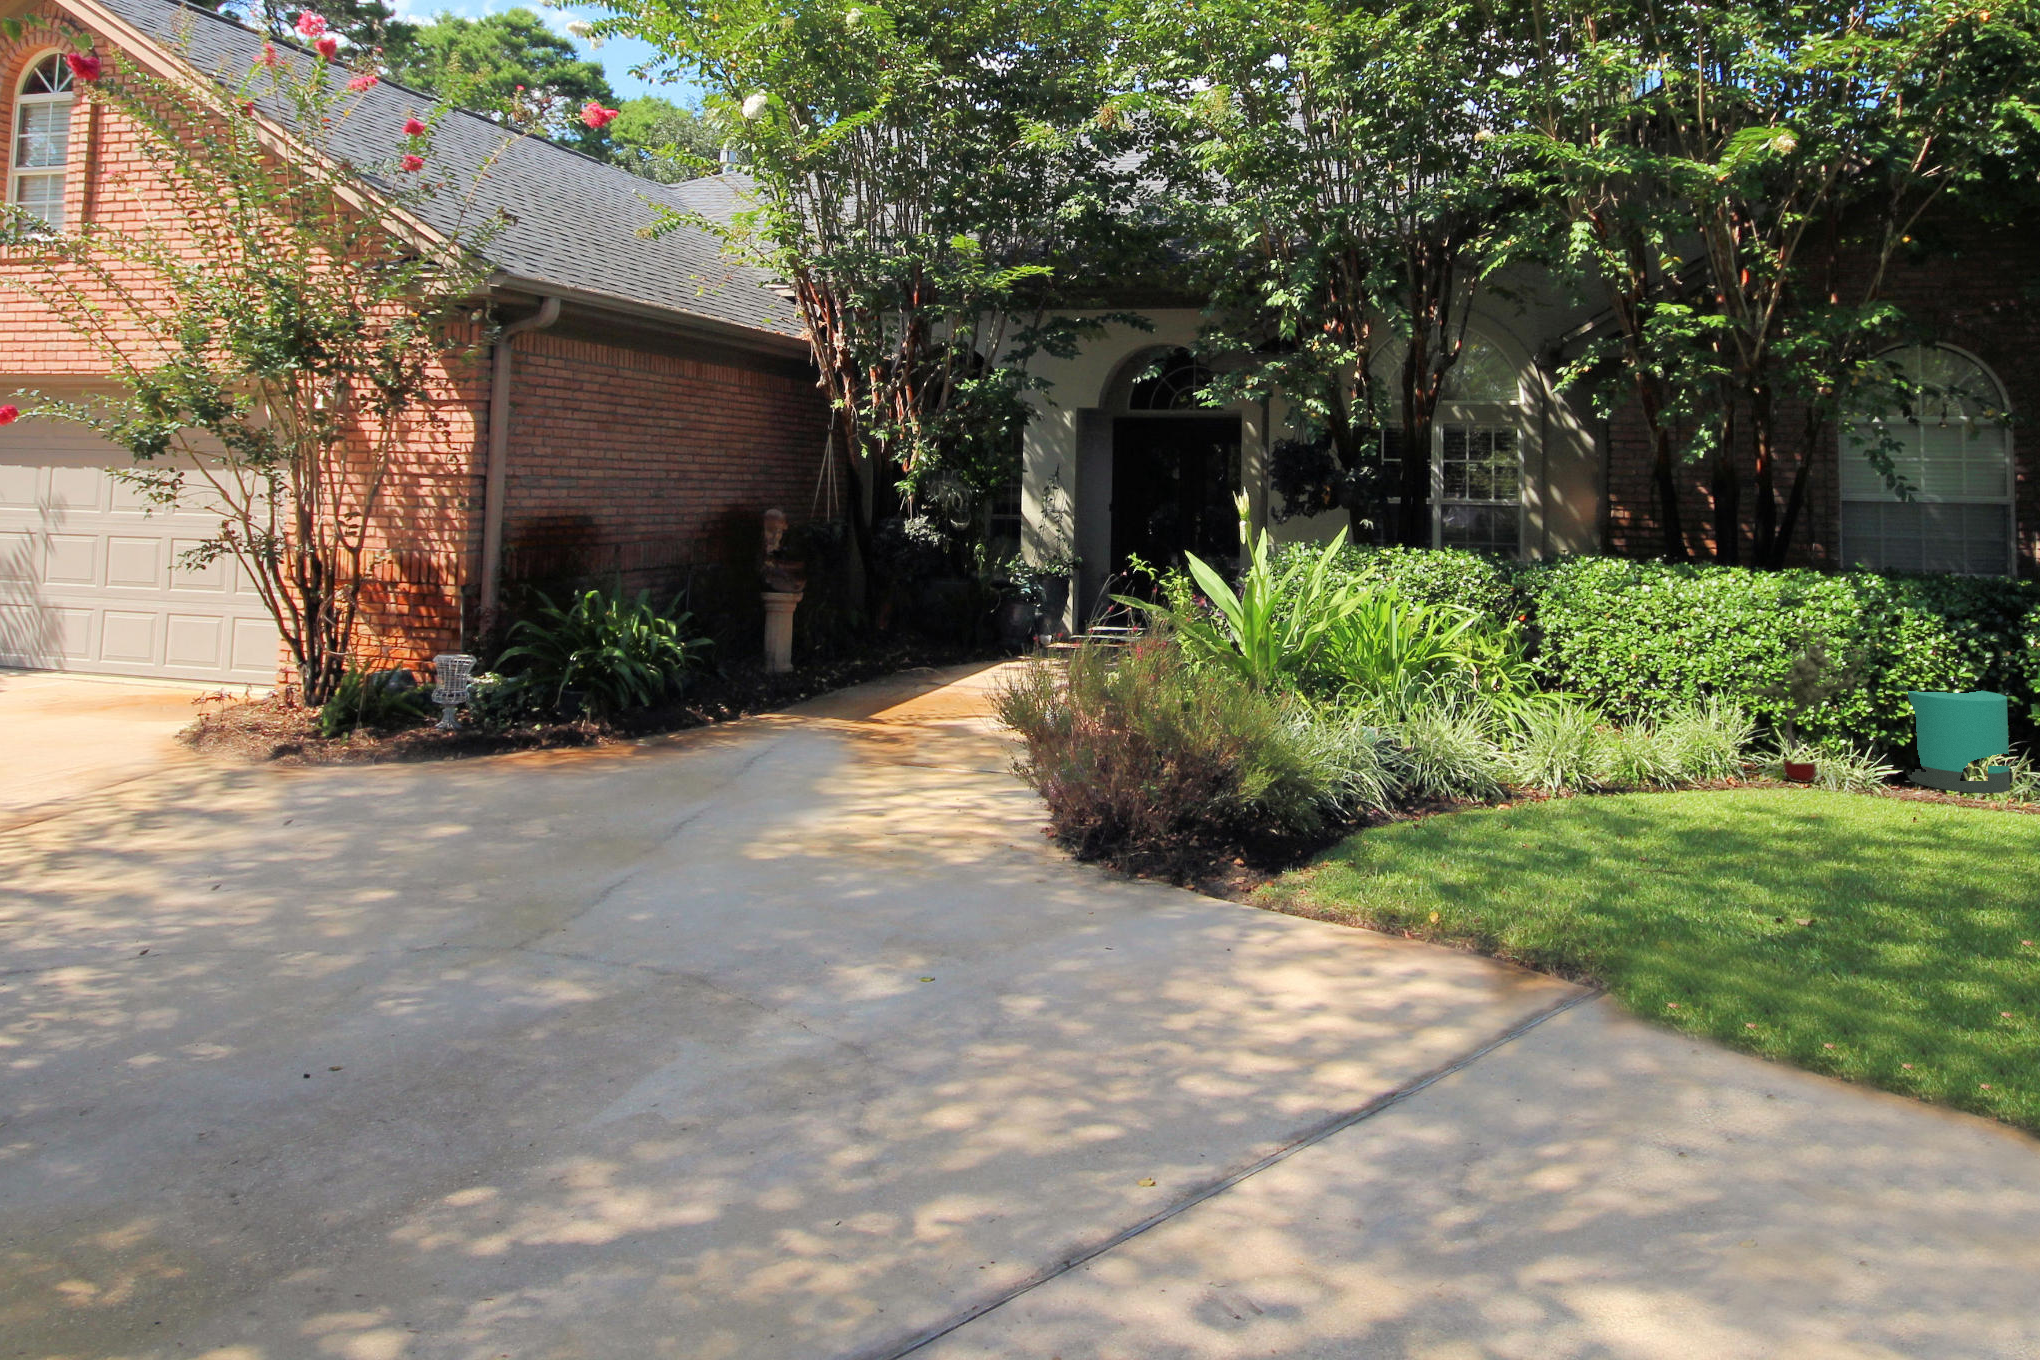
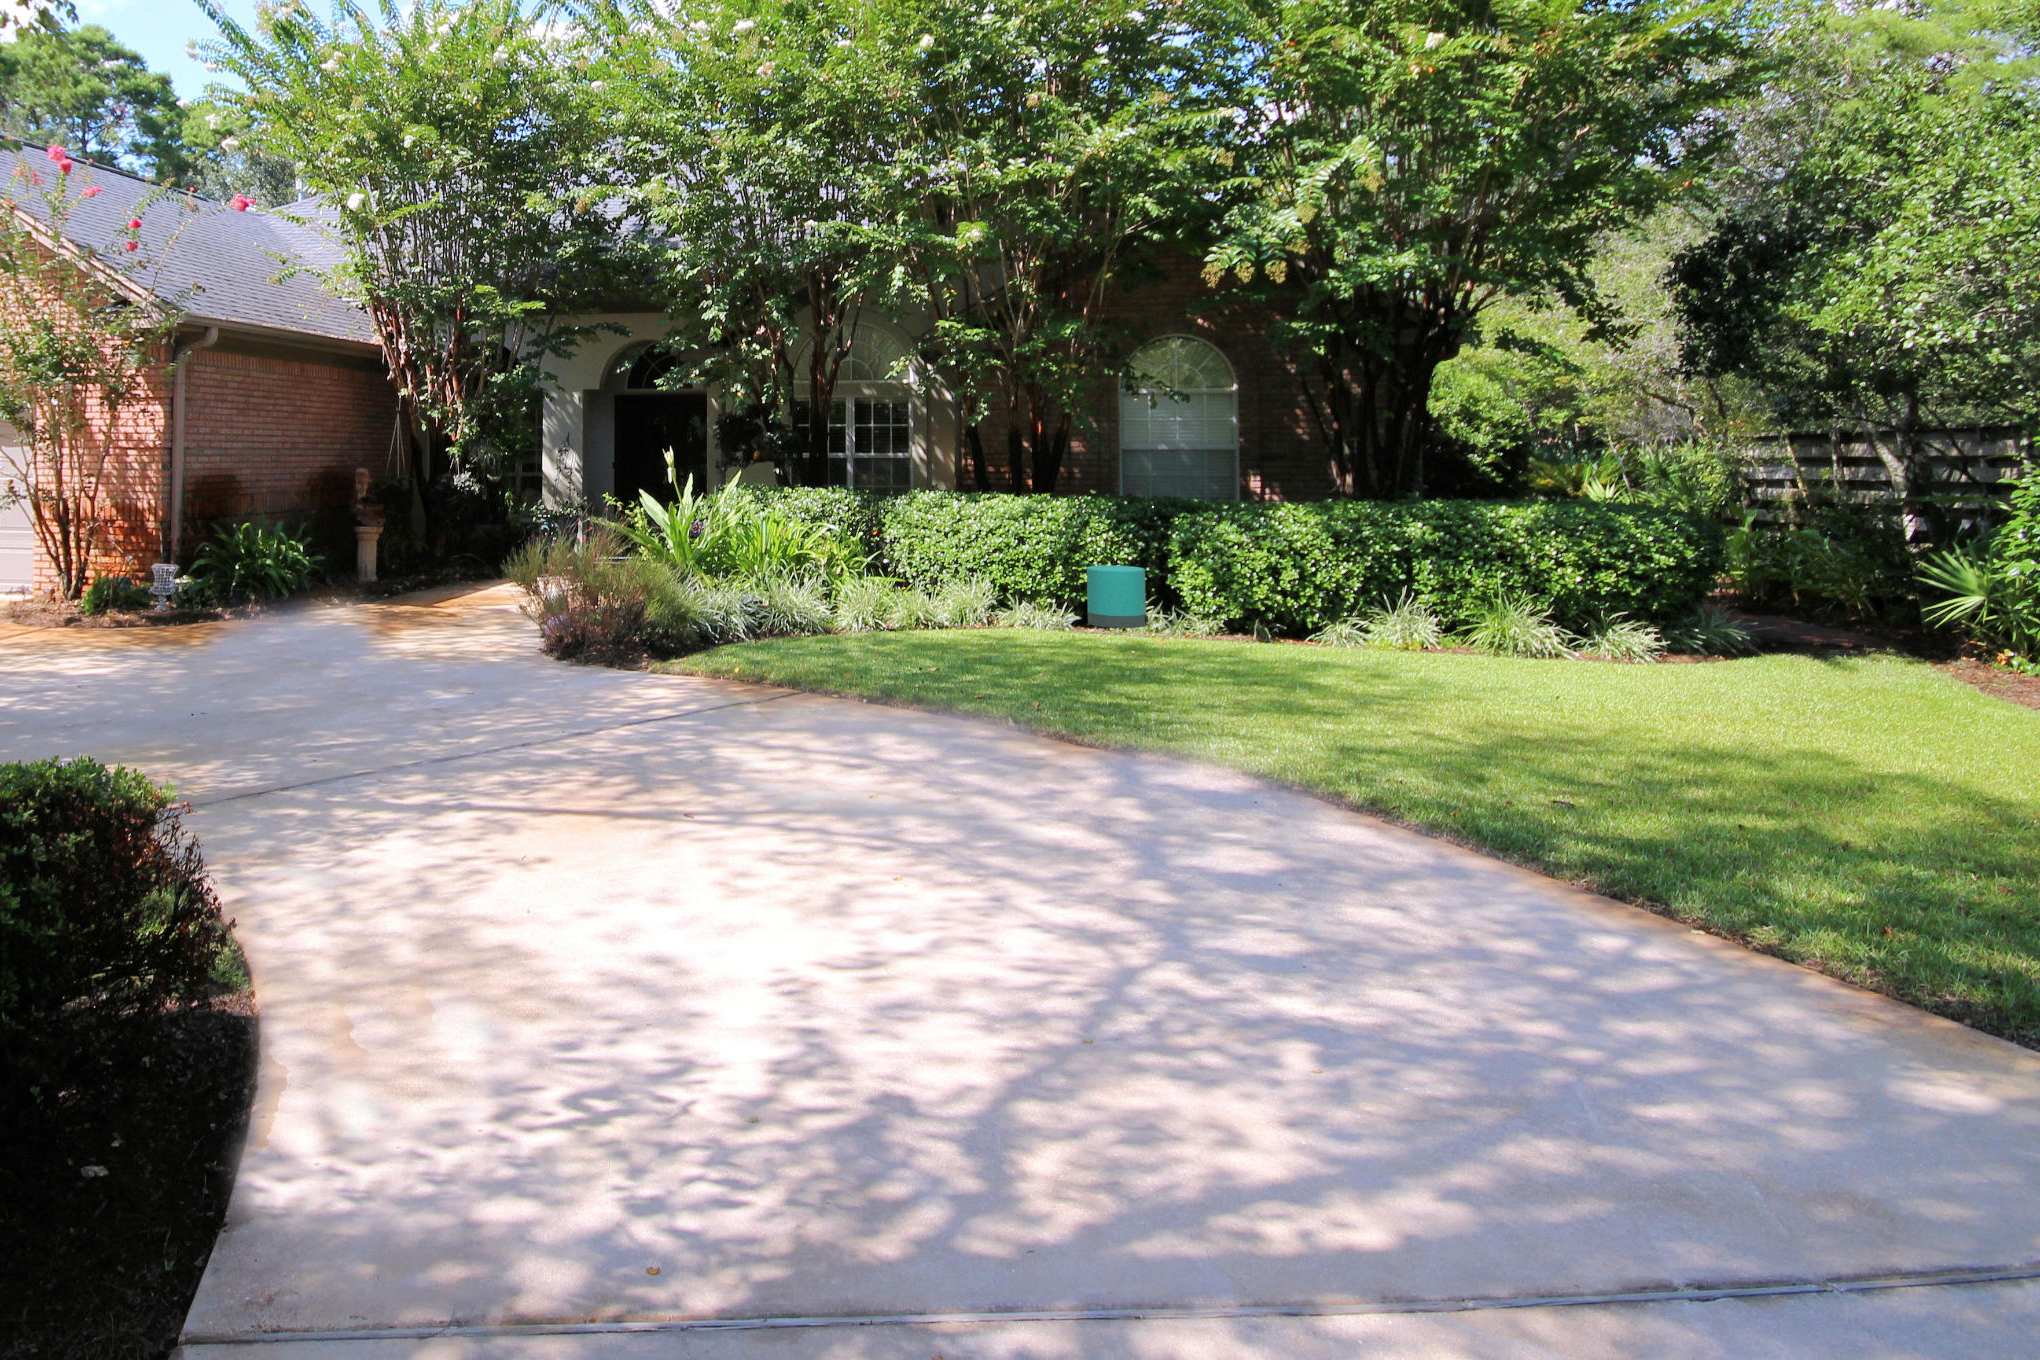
potted tree: present [1732,624,1869,783] -> none [978,526,1058,625]

